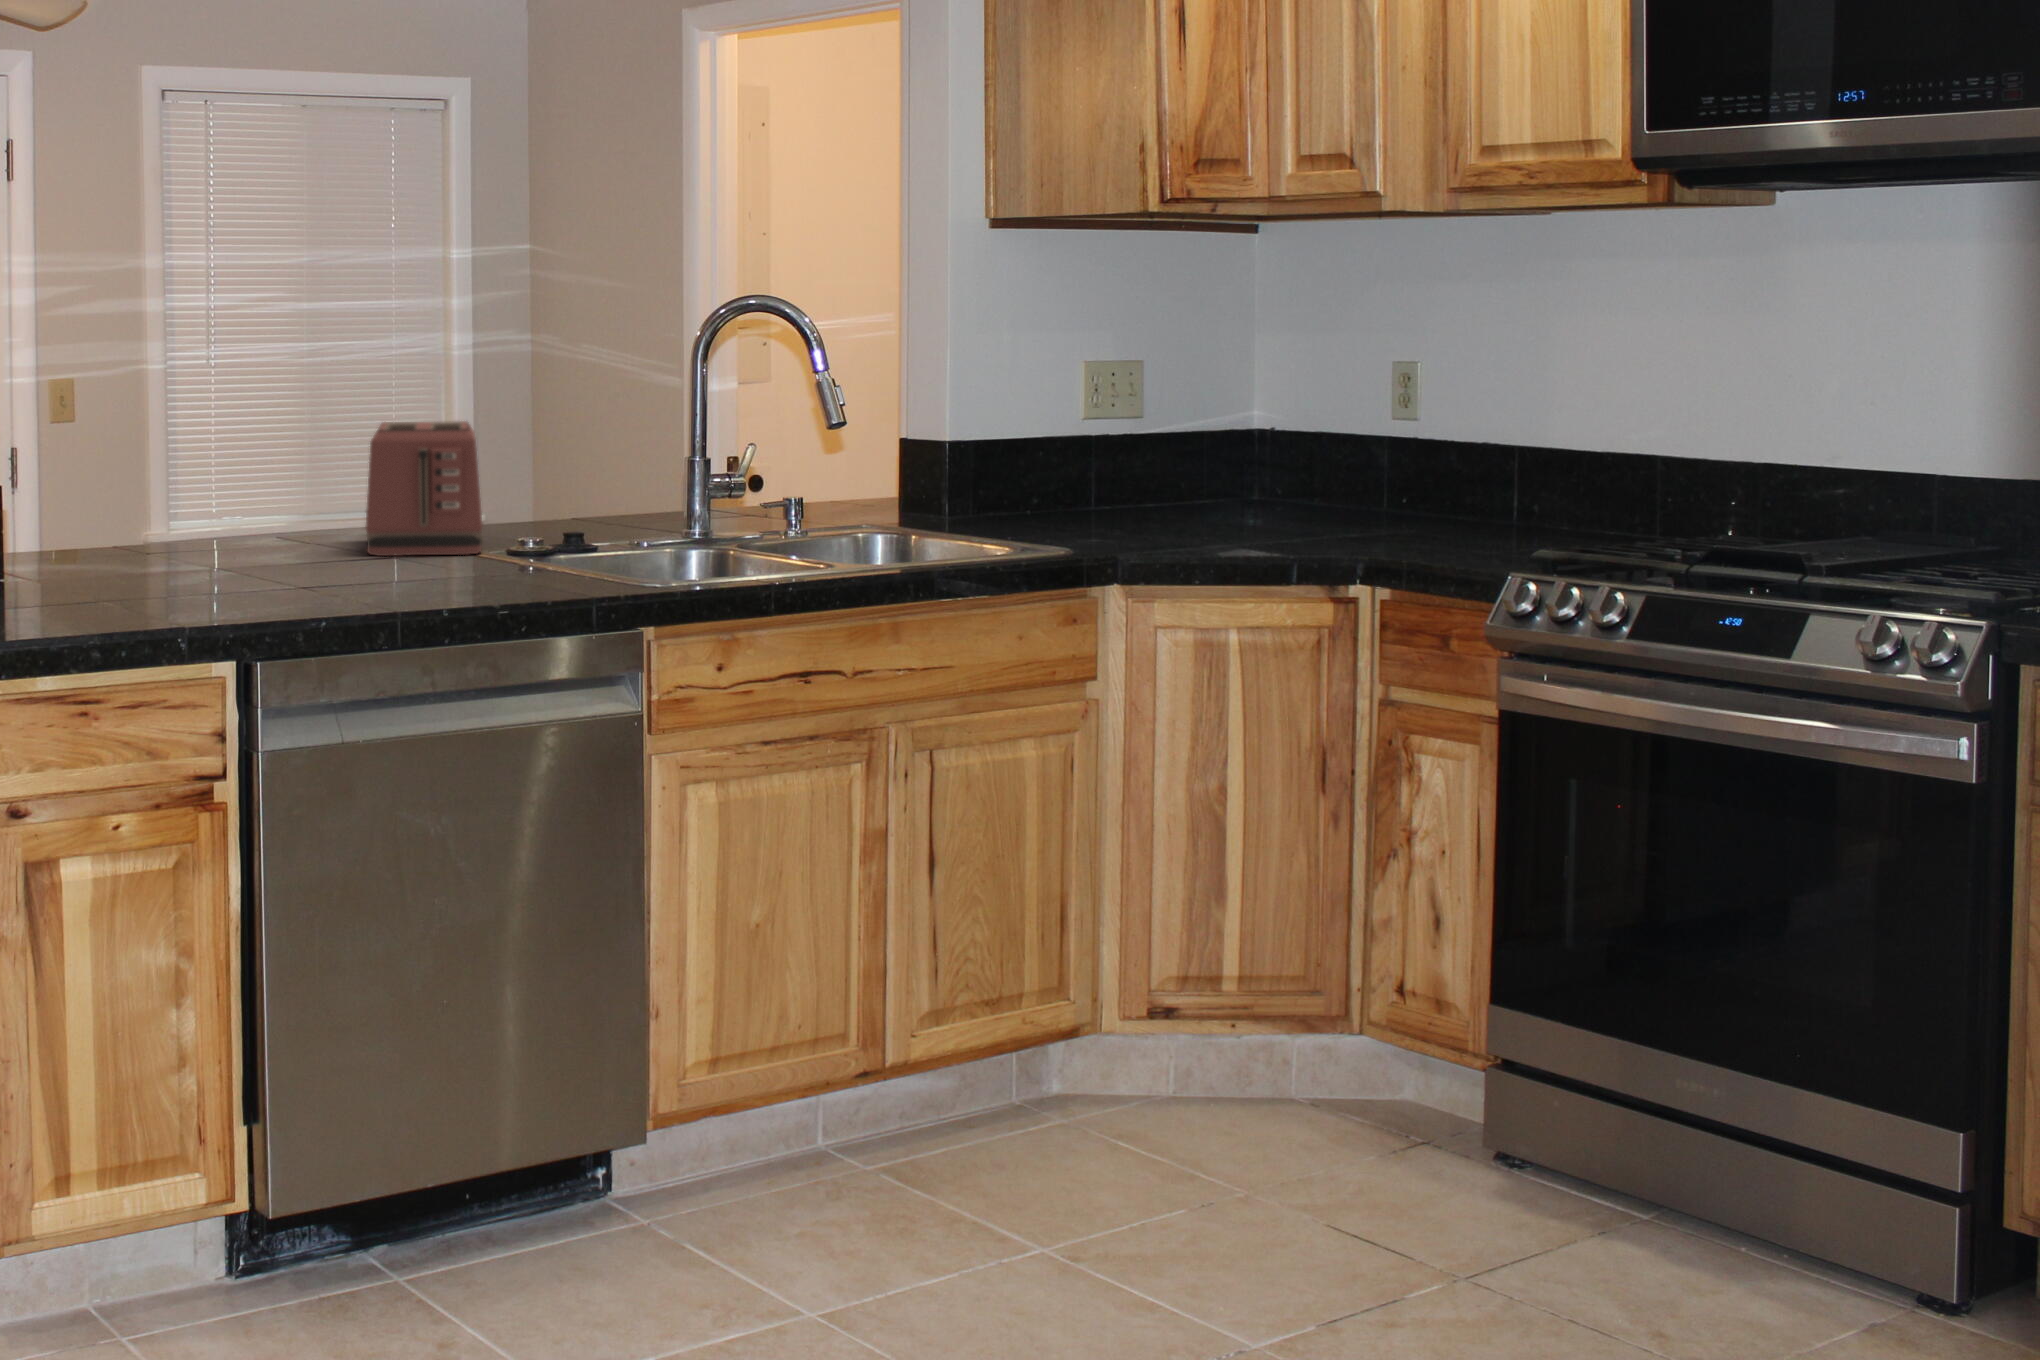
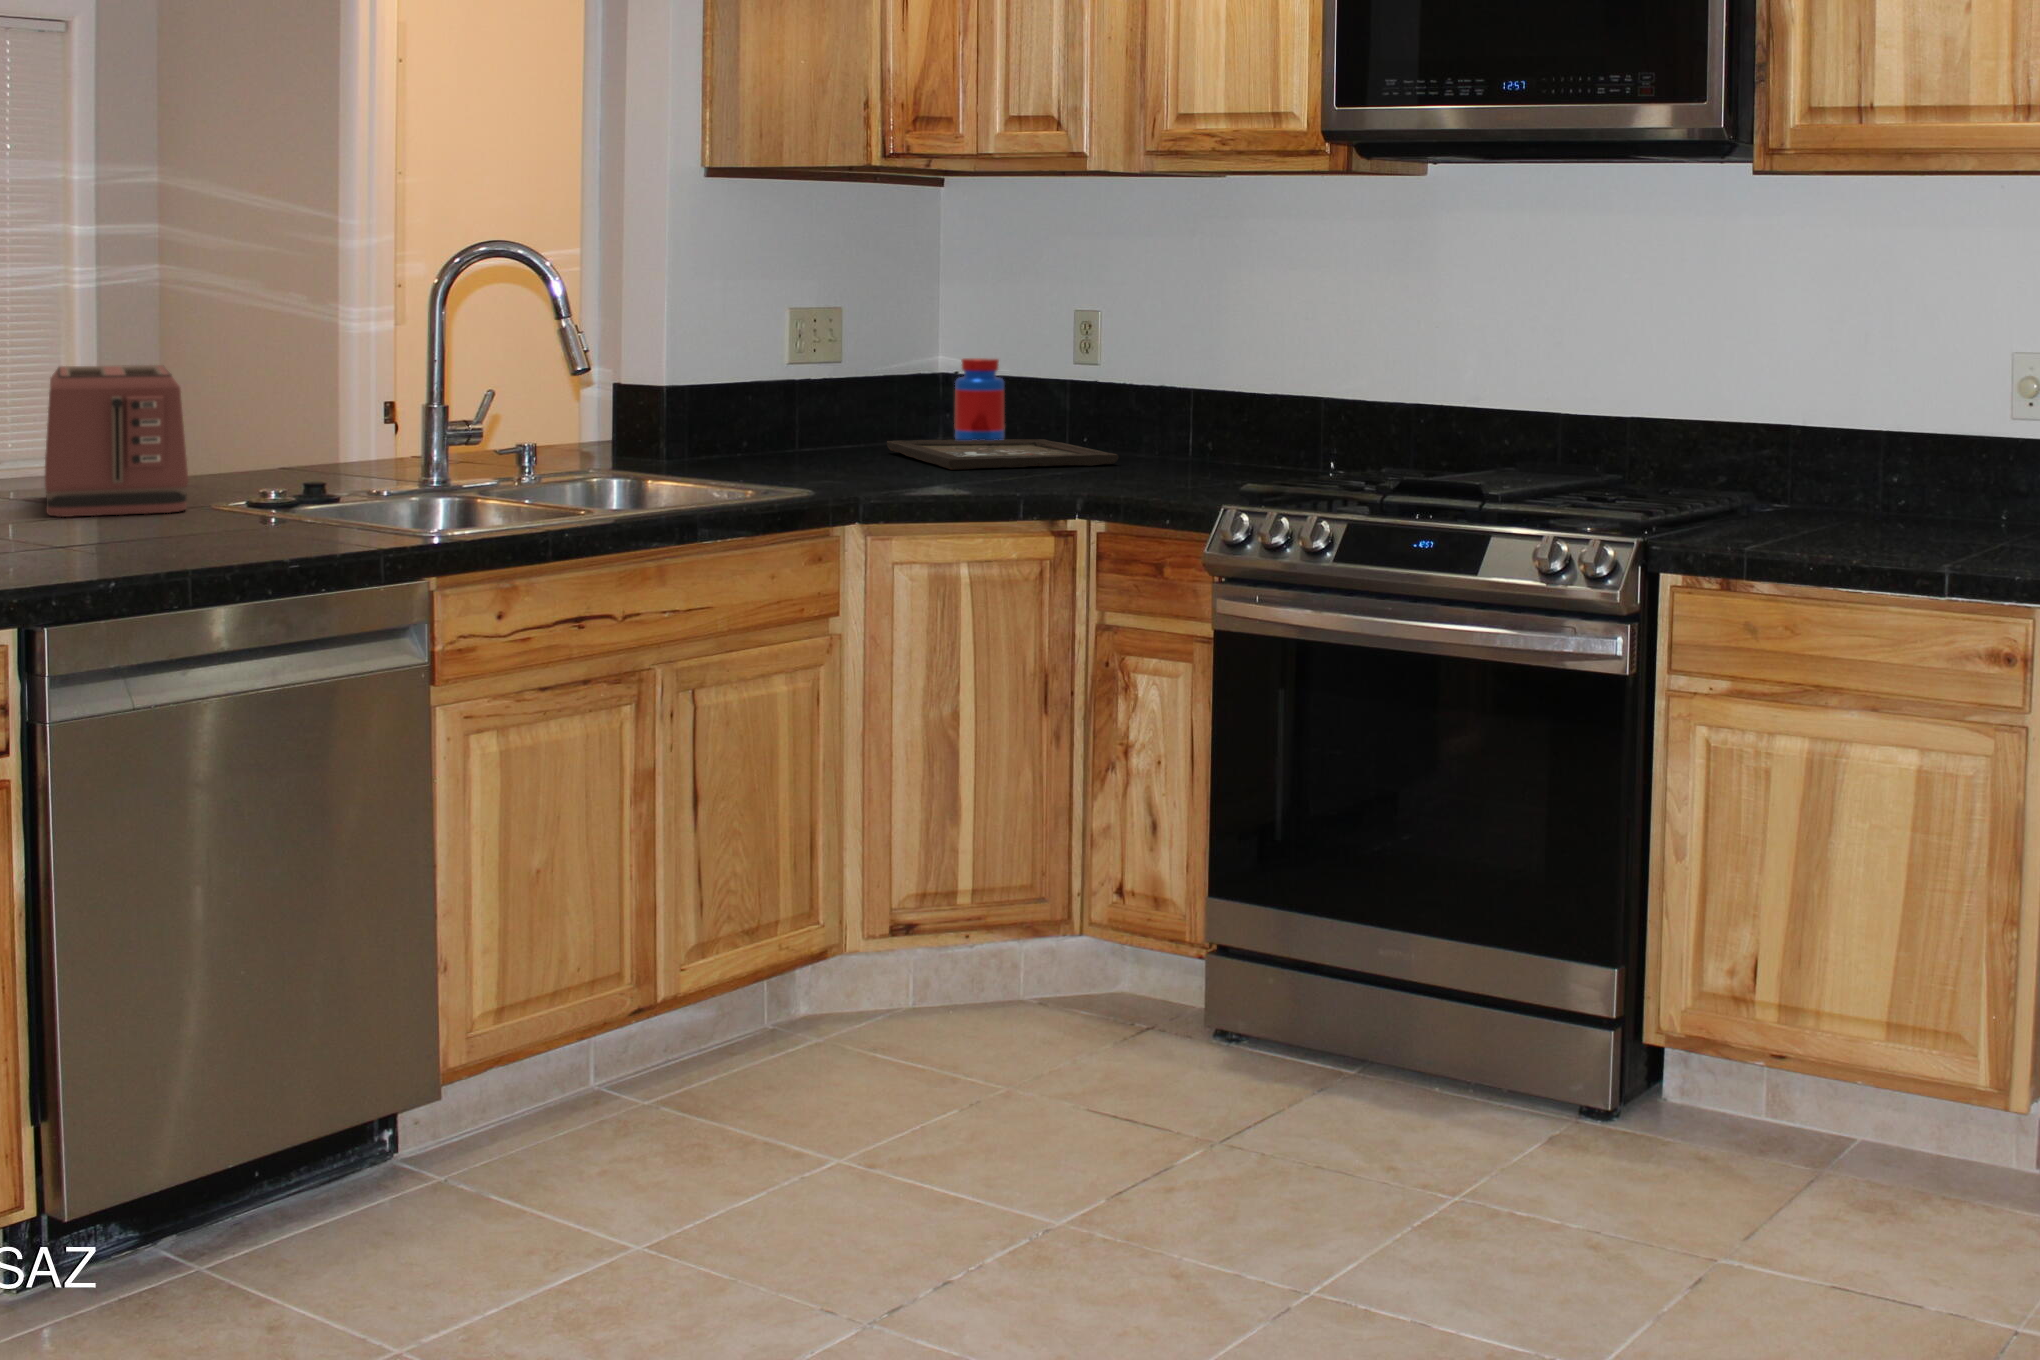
jar: none [1263,417,1319,511] -> present [955,358,1004,440]
tray: none [1179,505,1428,534] -> present [887,439,1118,470]

